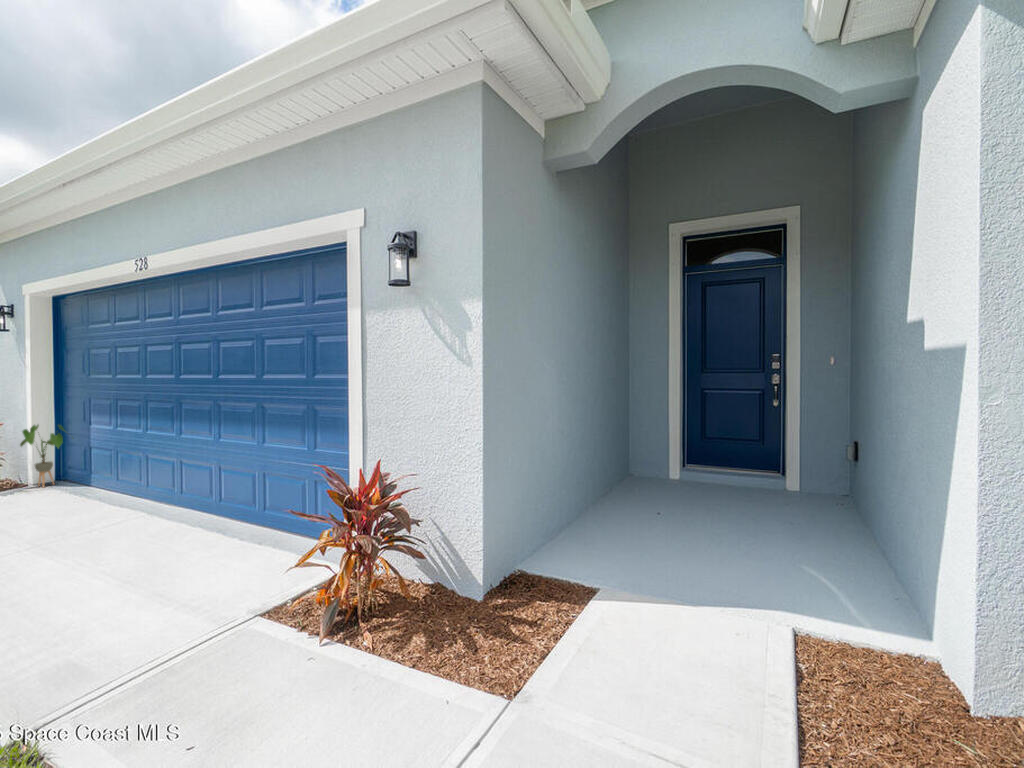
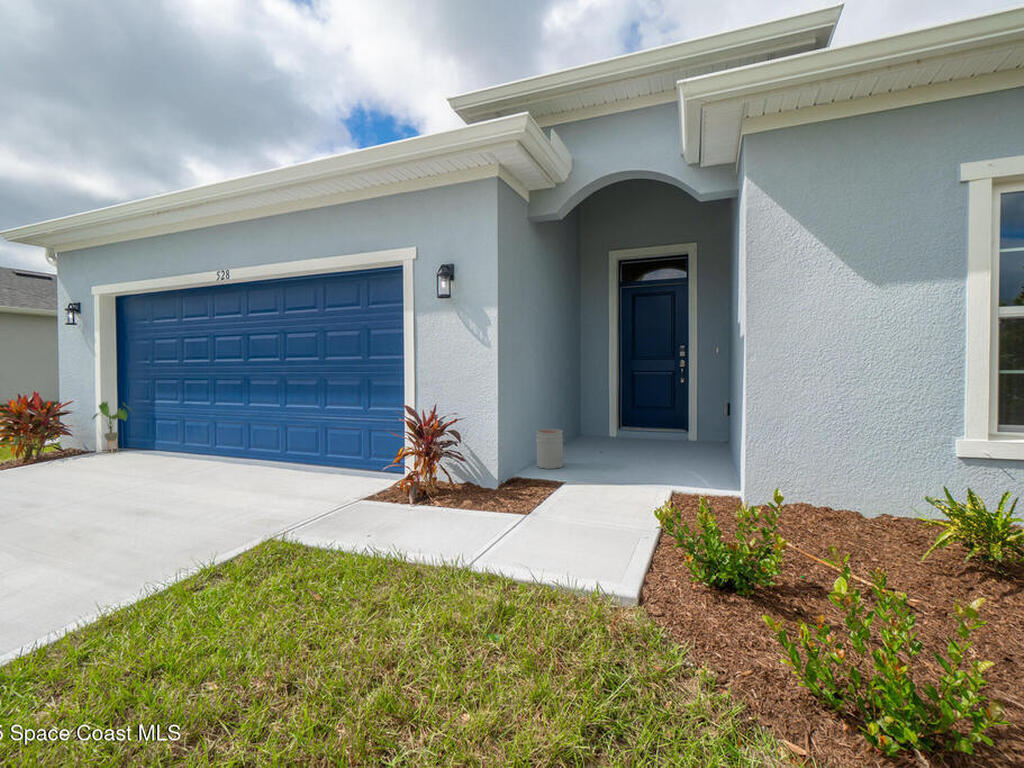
bucket: none [554,485,601,552] -> present [536,429,564,469]

